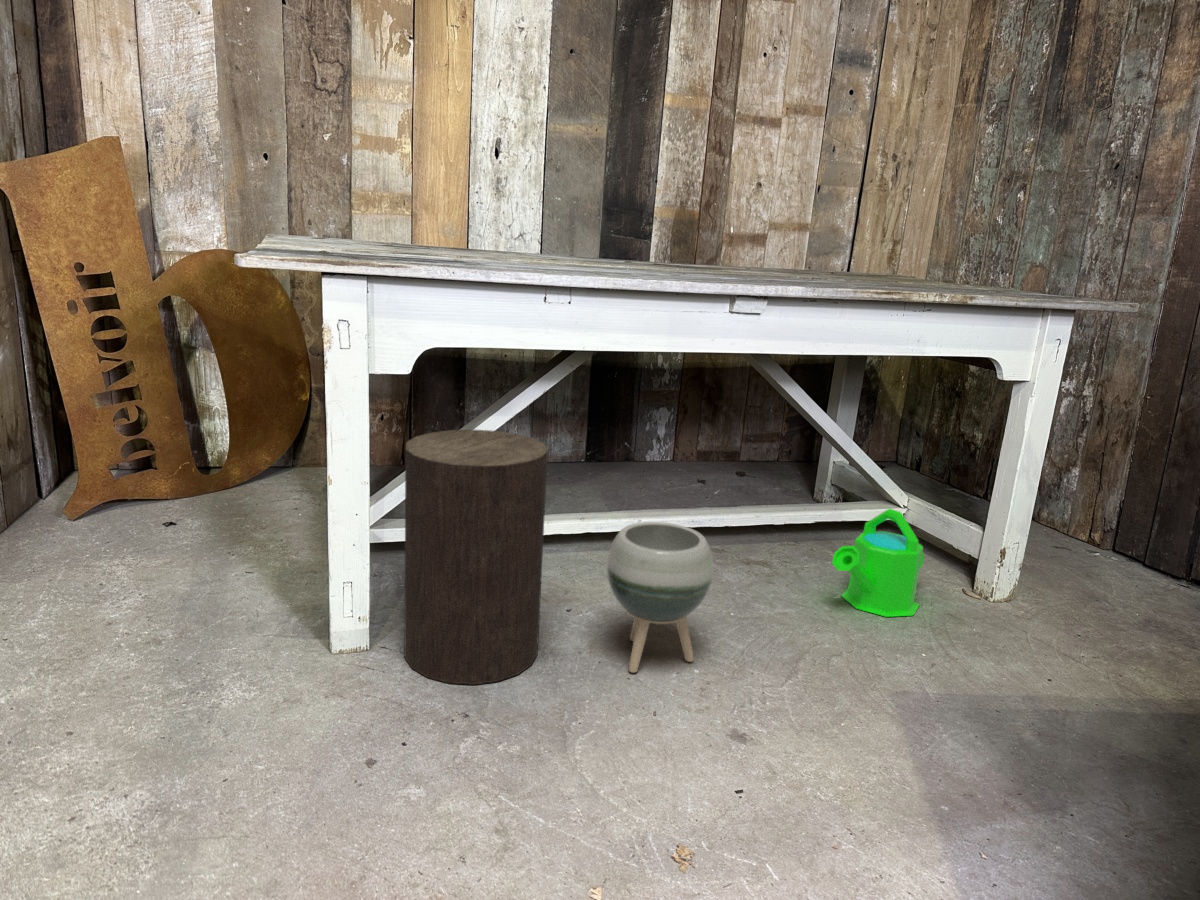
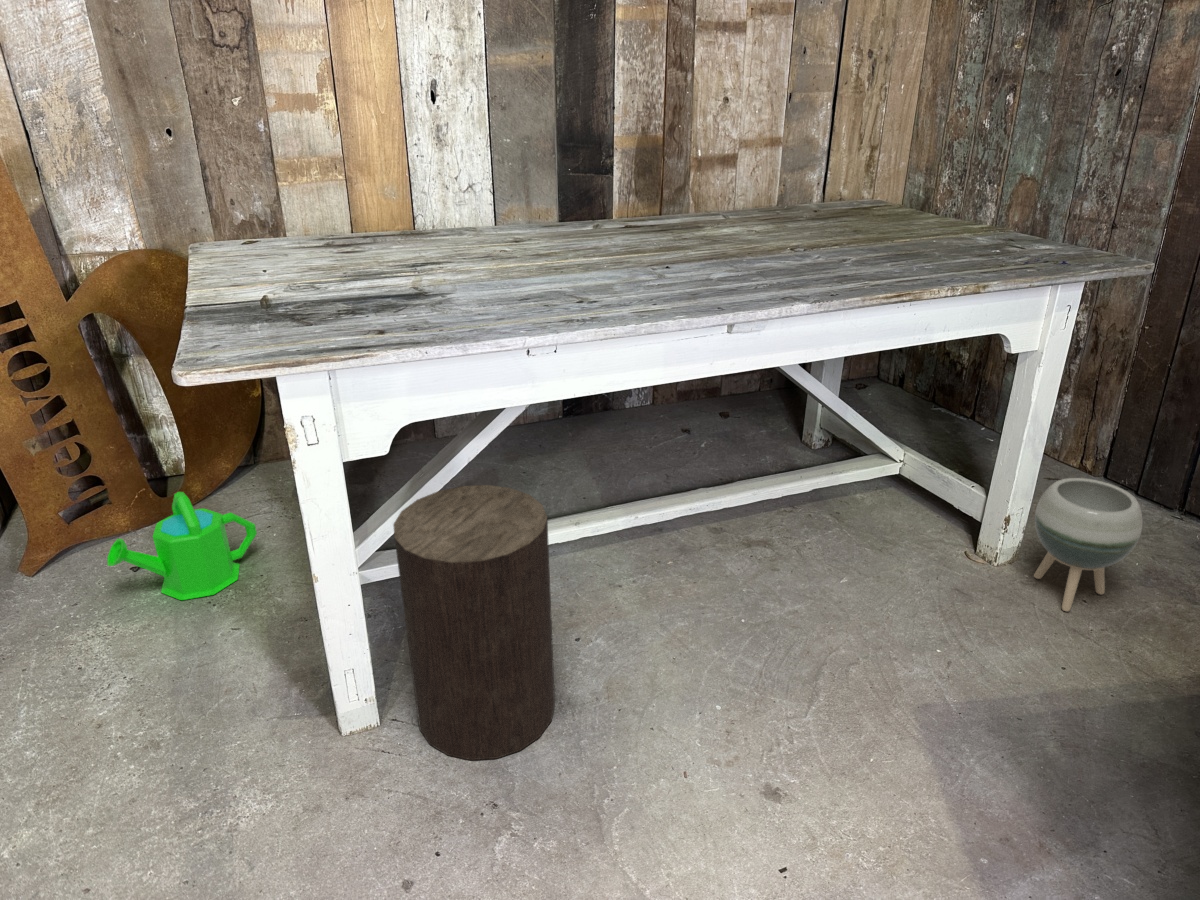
watering can: present [832,509,924,617] -> present [107,492,257,600]
planter: present [607,522,713,673] -> present [1034,478,1142,612]

